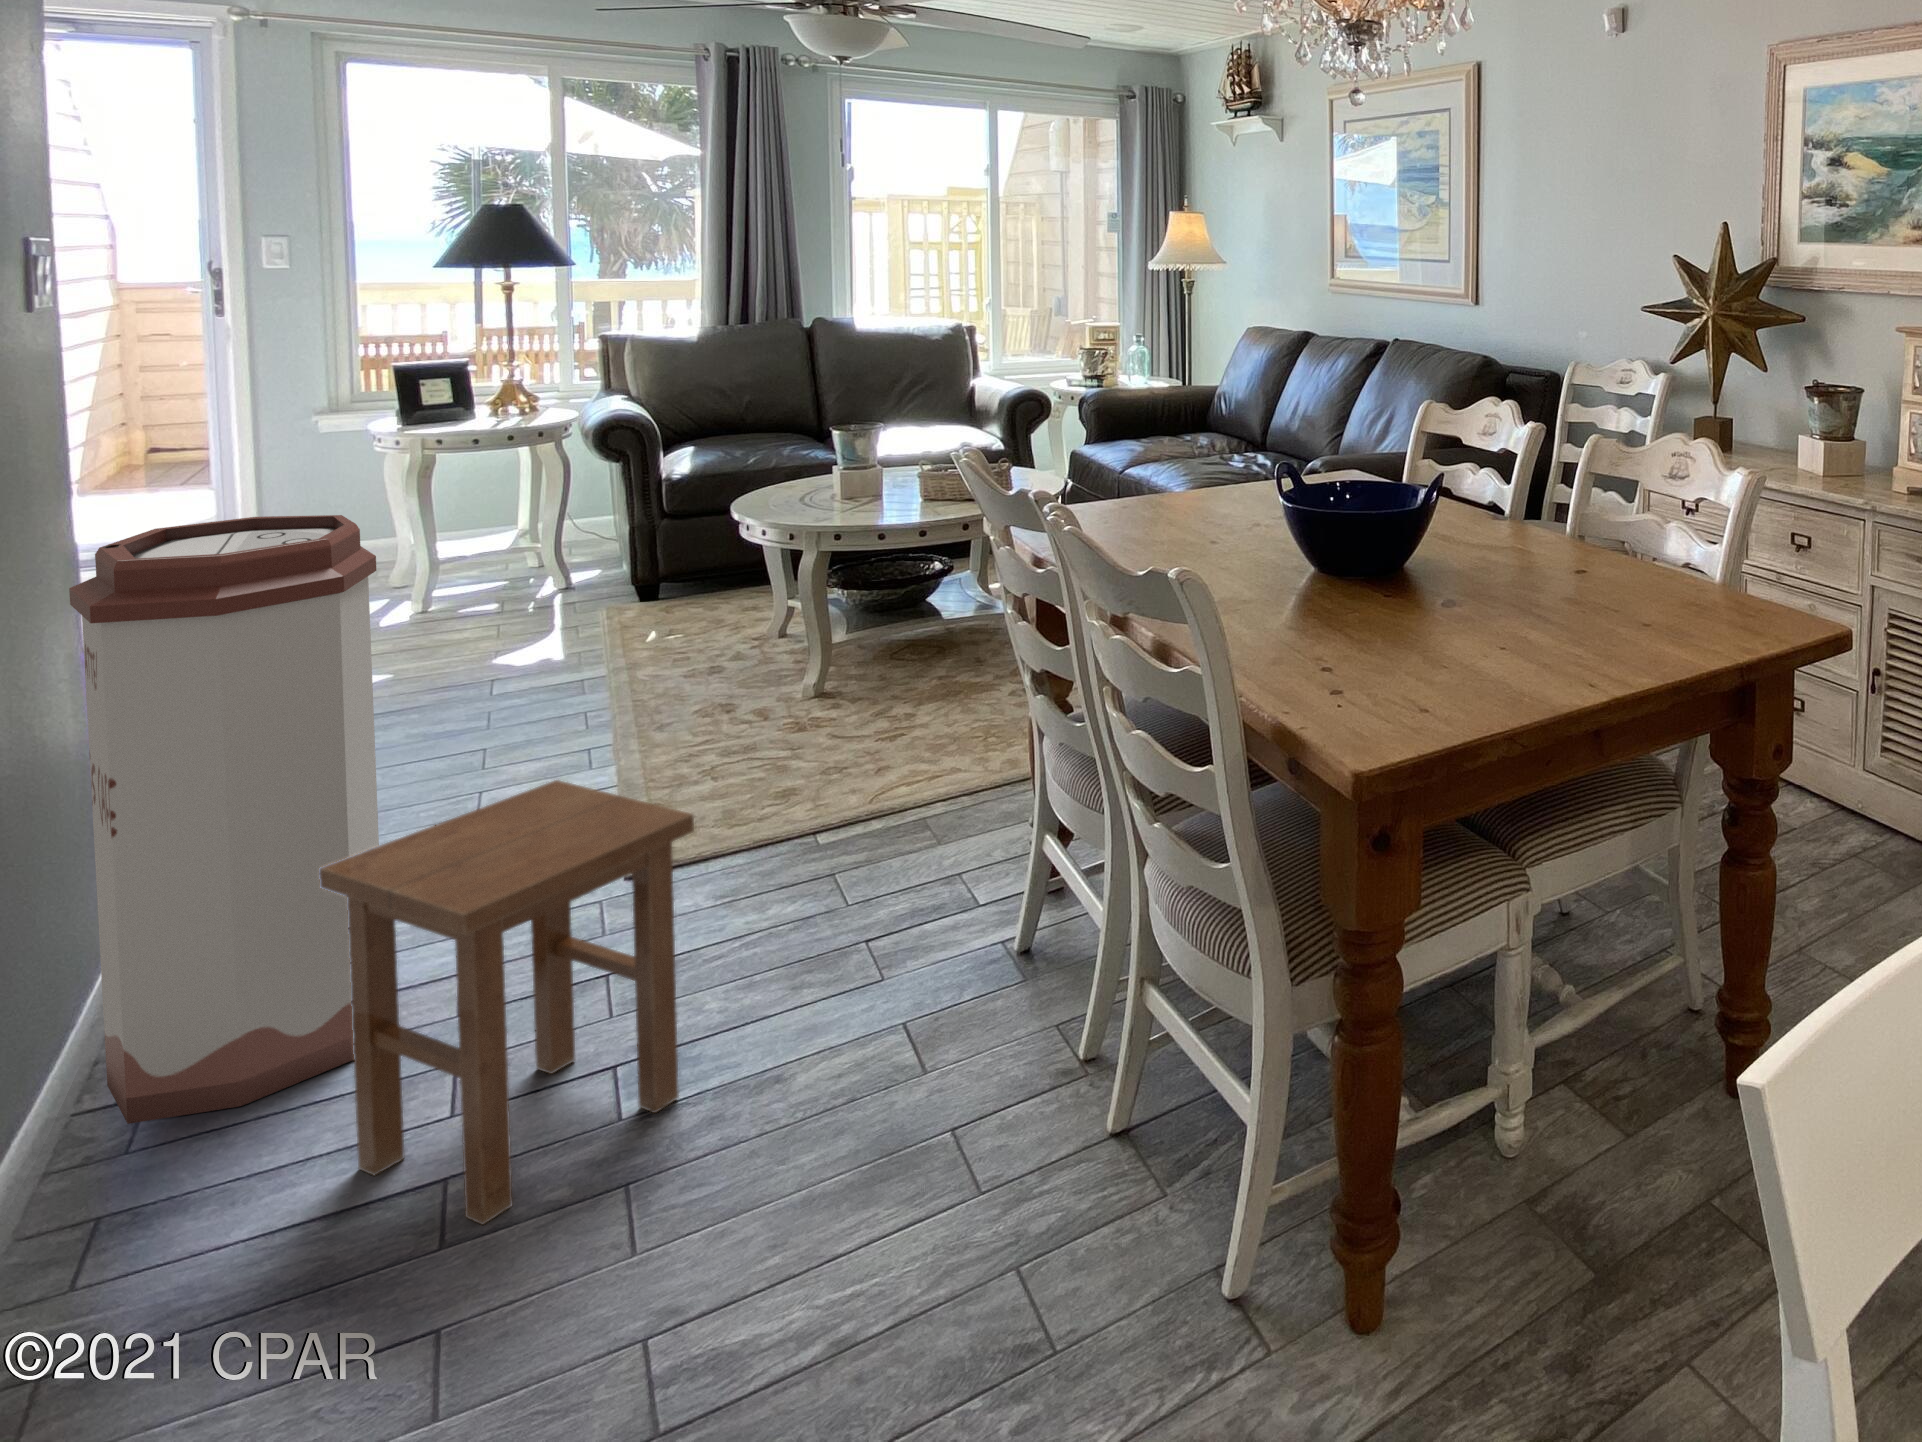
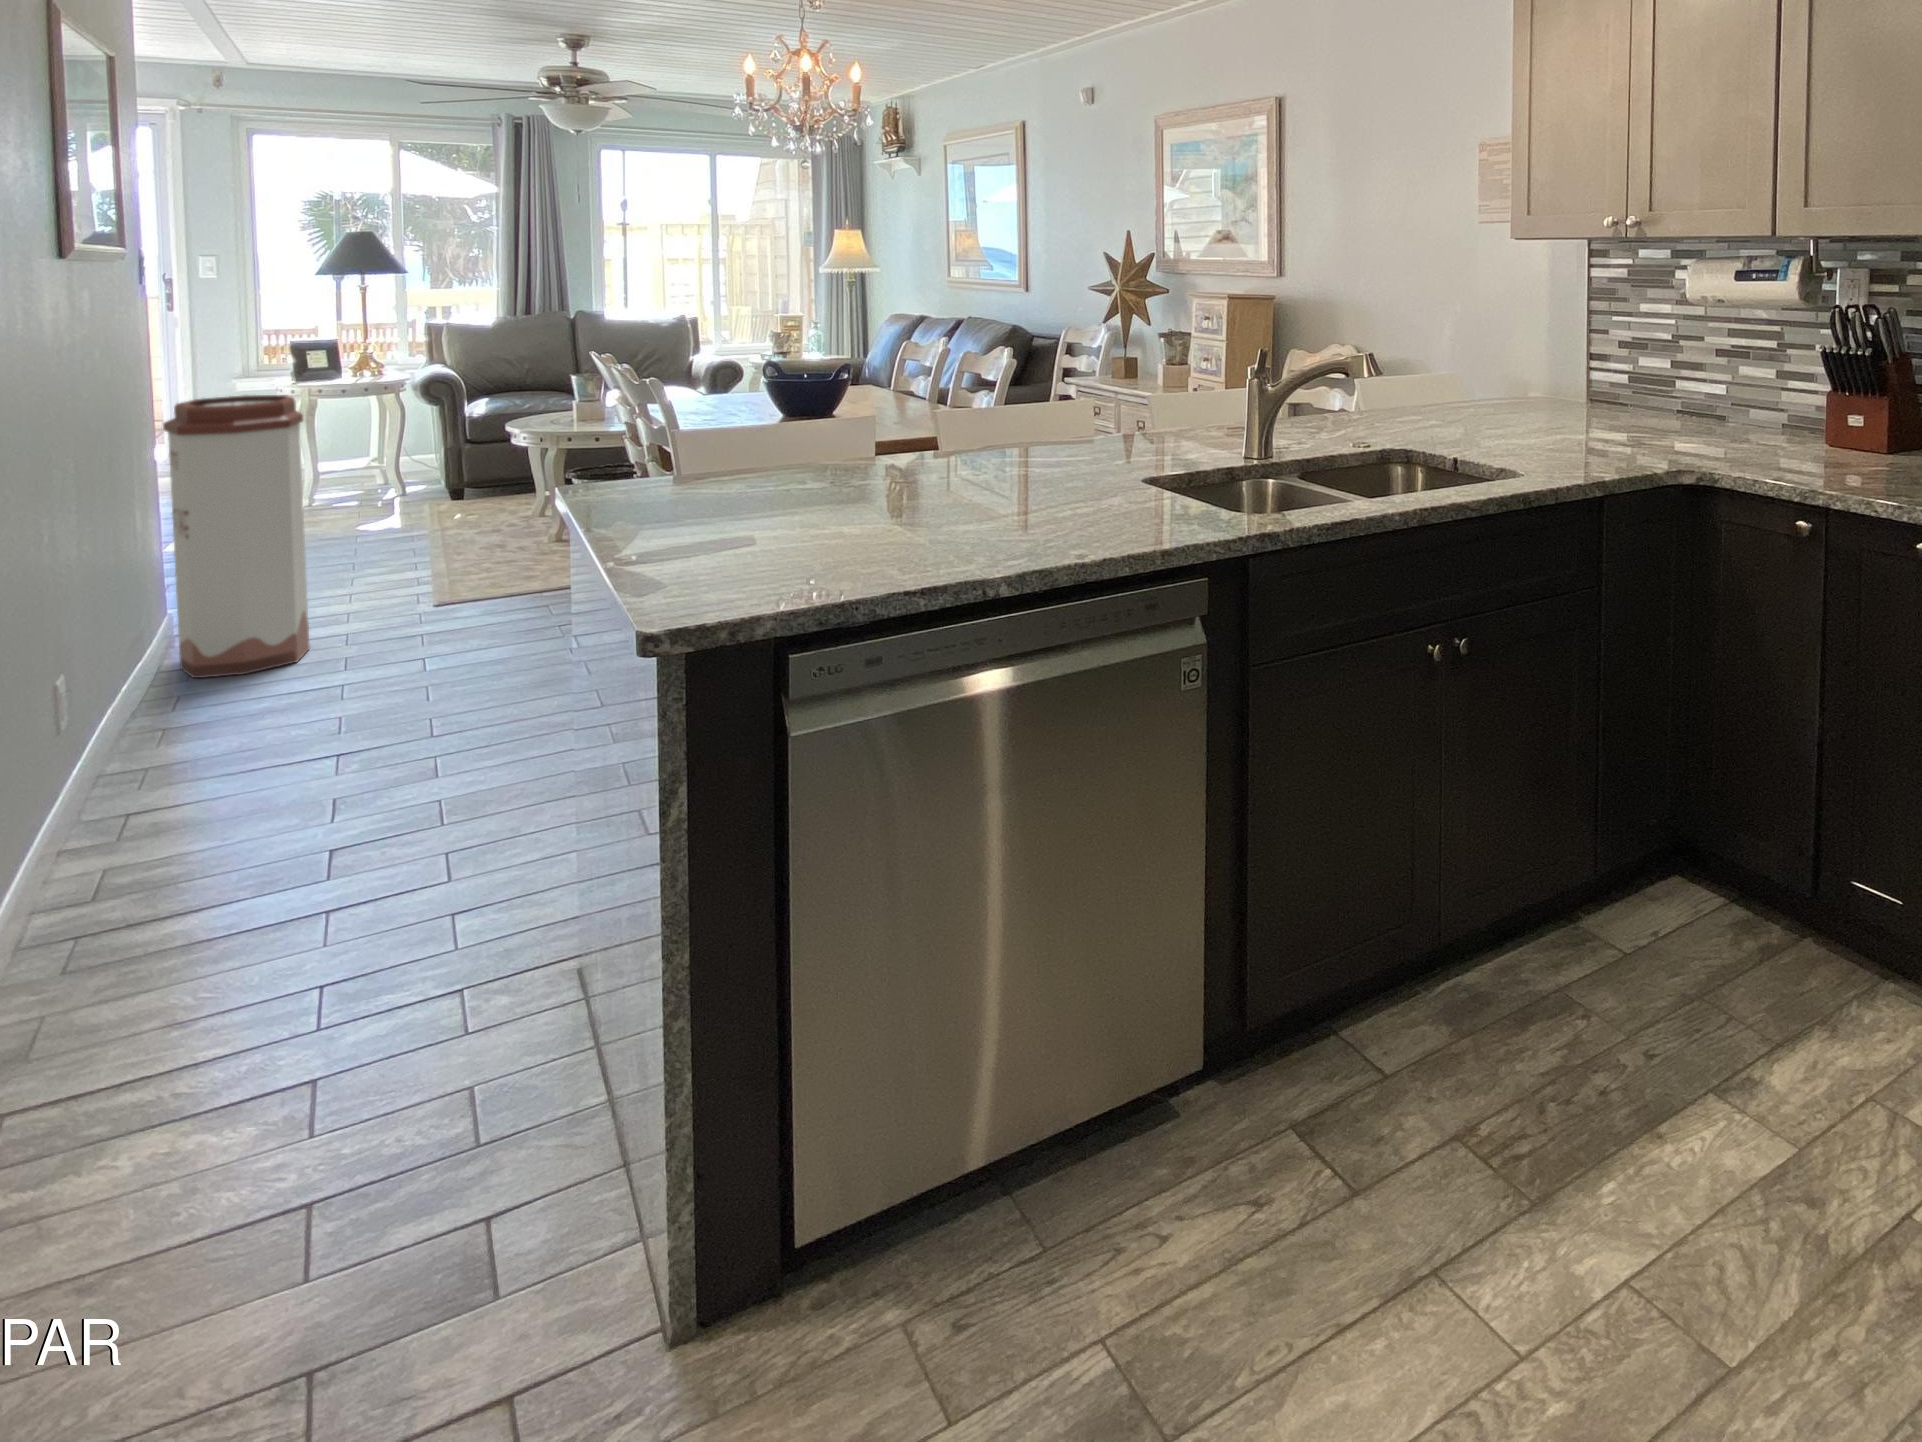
stool: present [319,780,694,1224] -> none [285,523,460,703]

